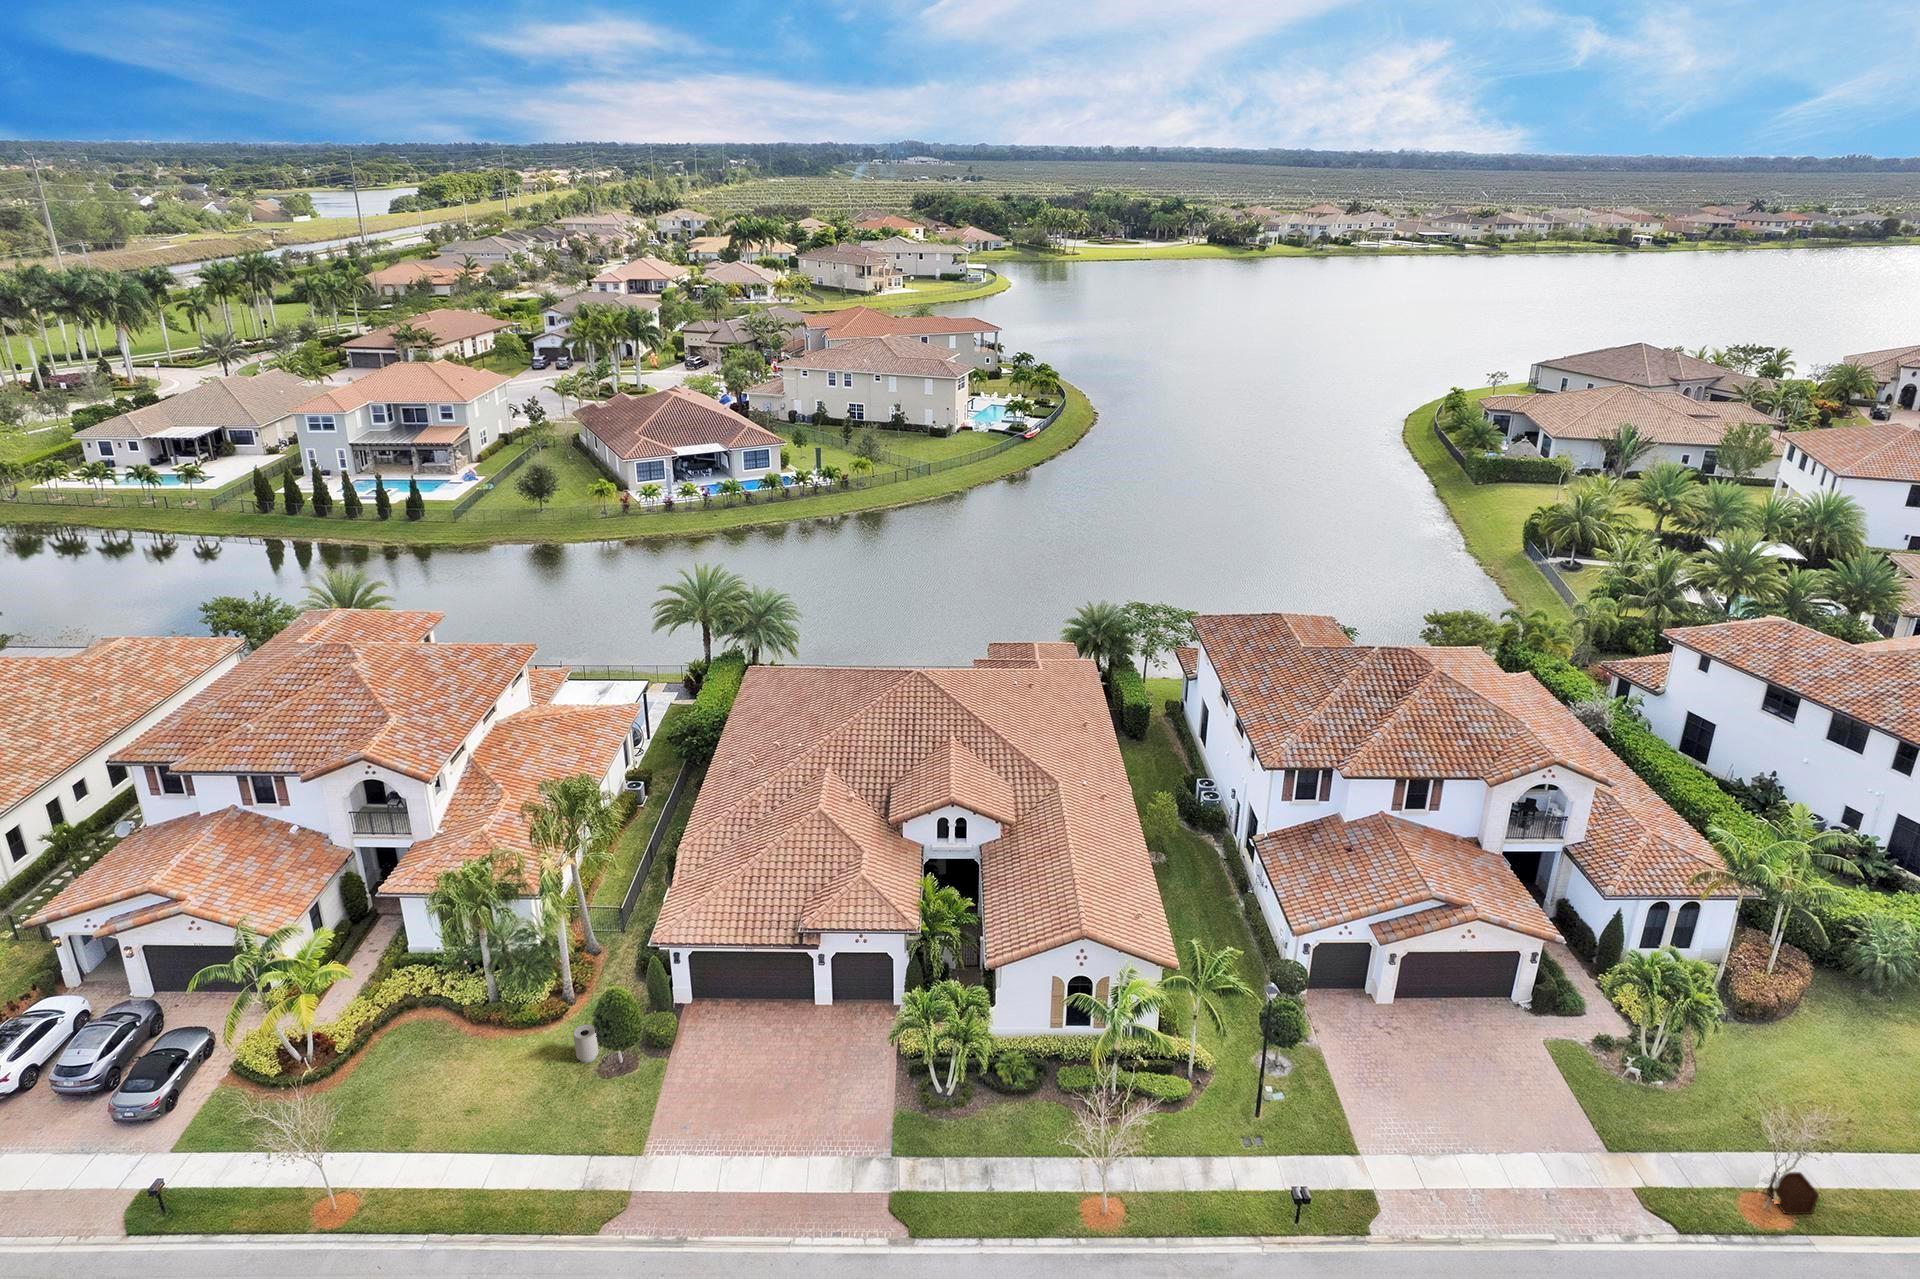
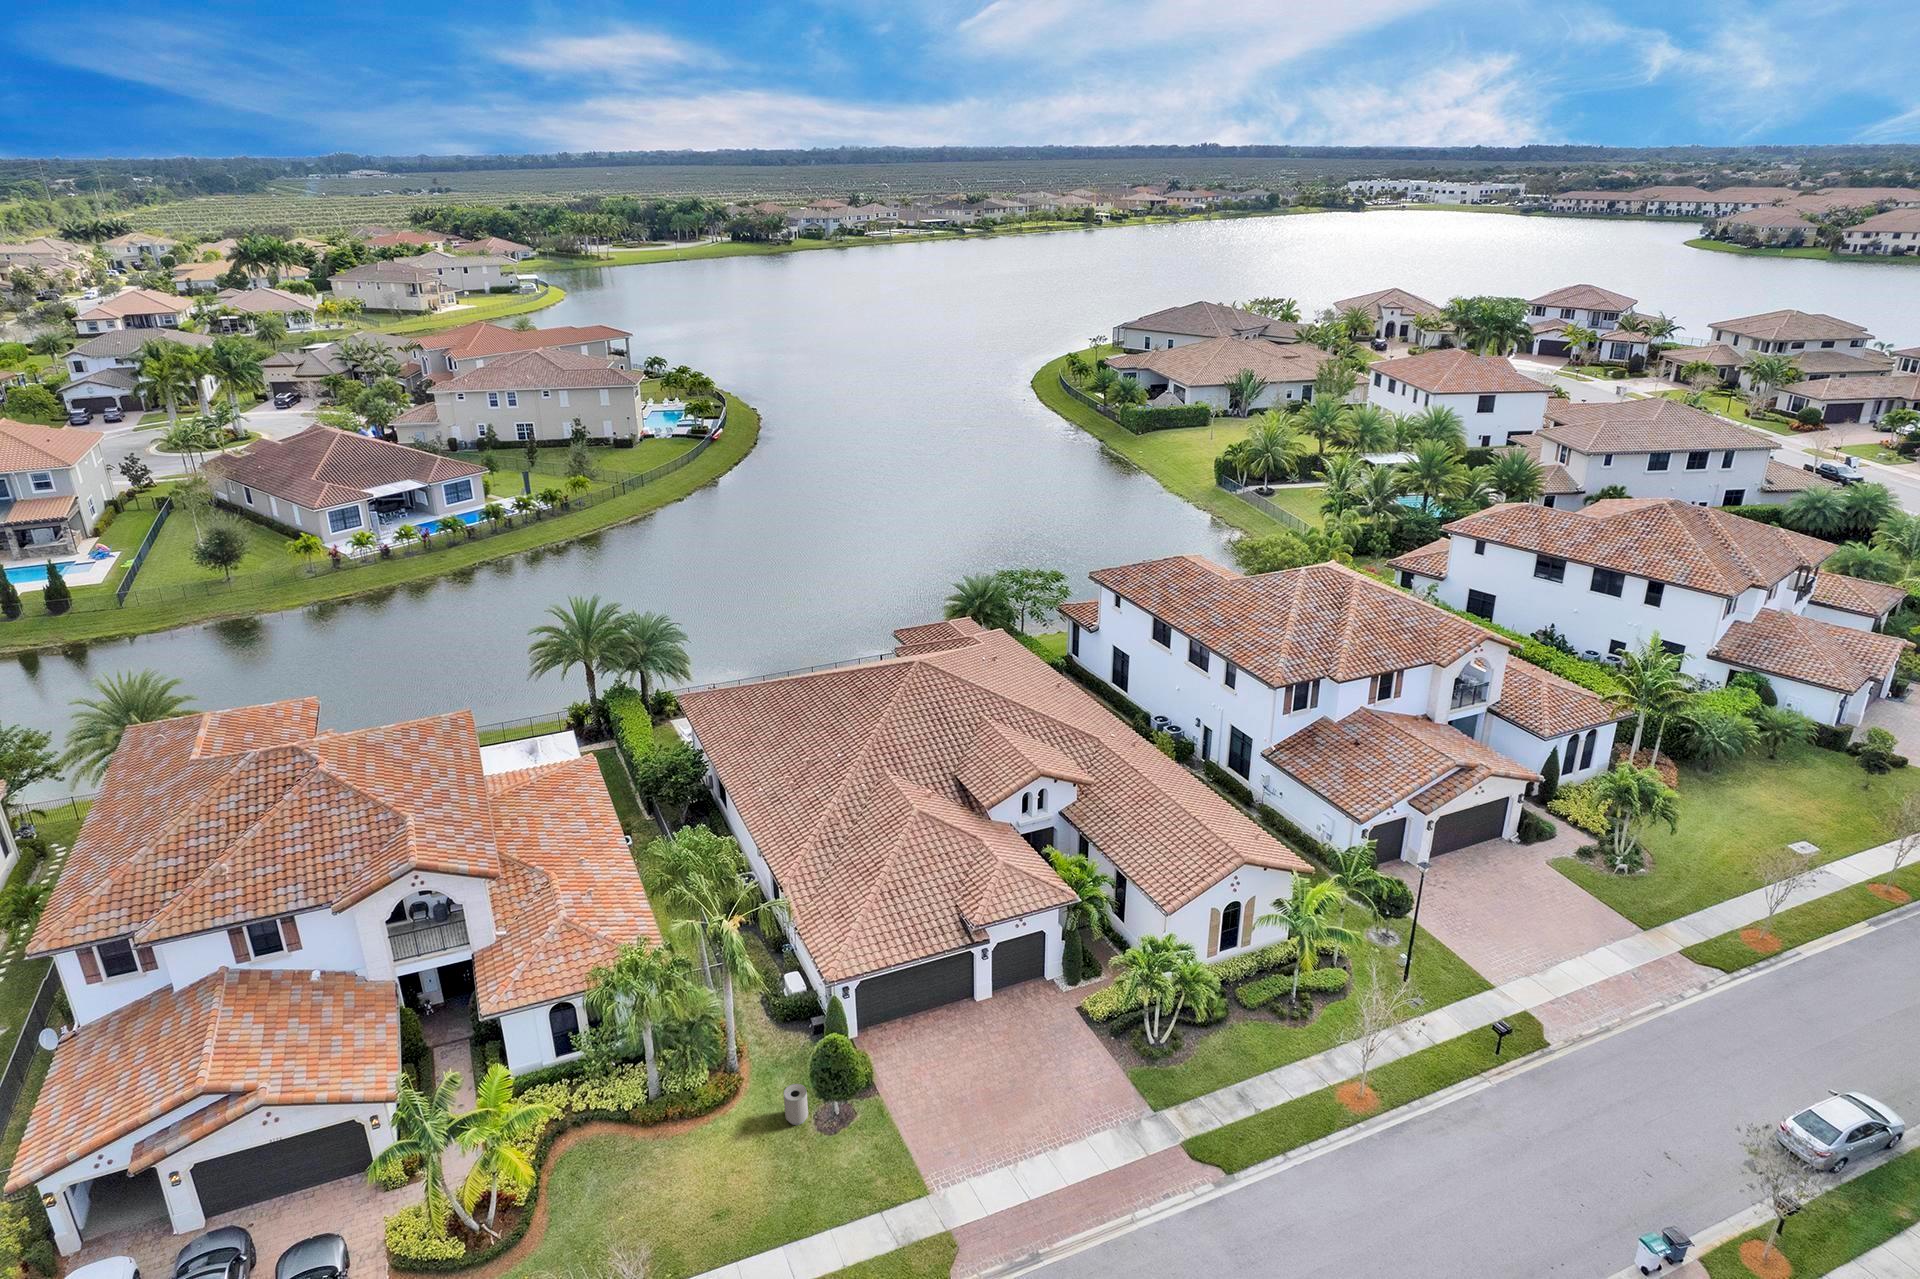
wooden crate: present [1767,1172,1819,1214] -> none [1754,907,1794,940]

